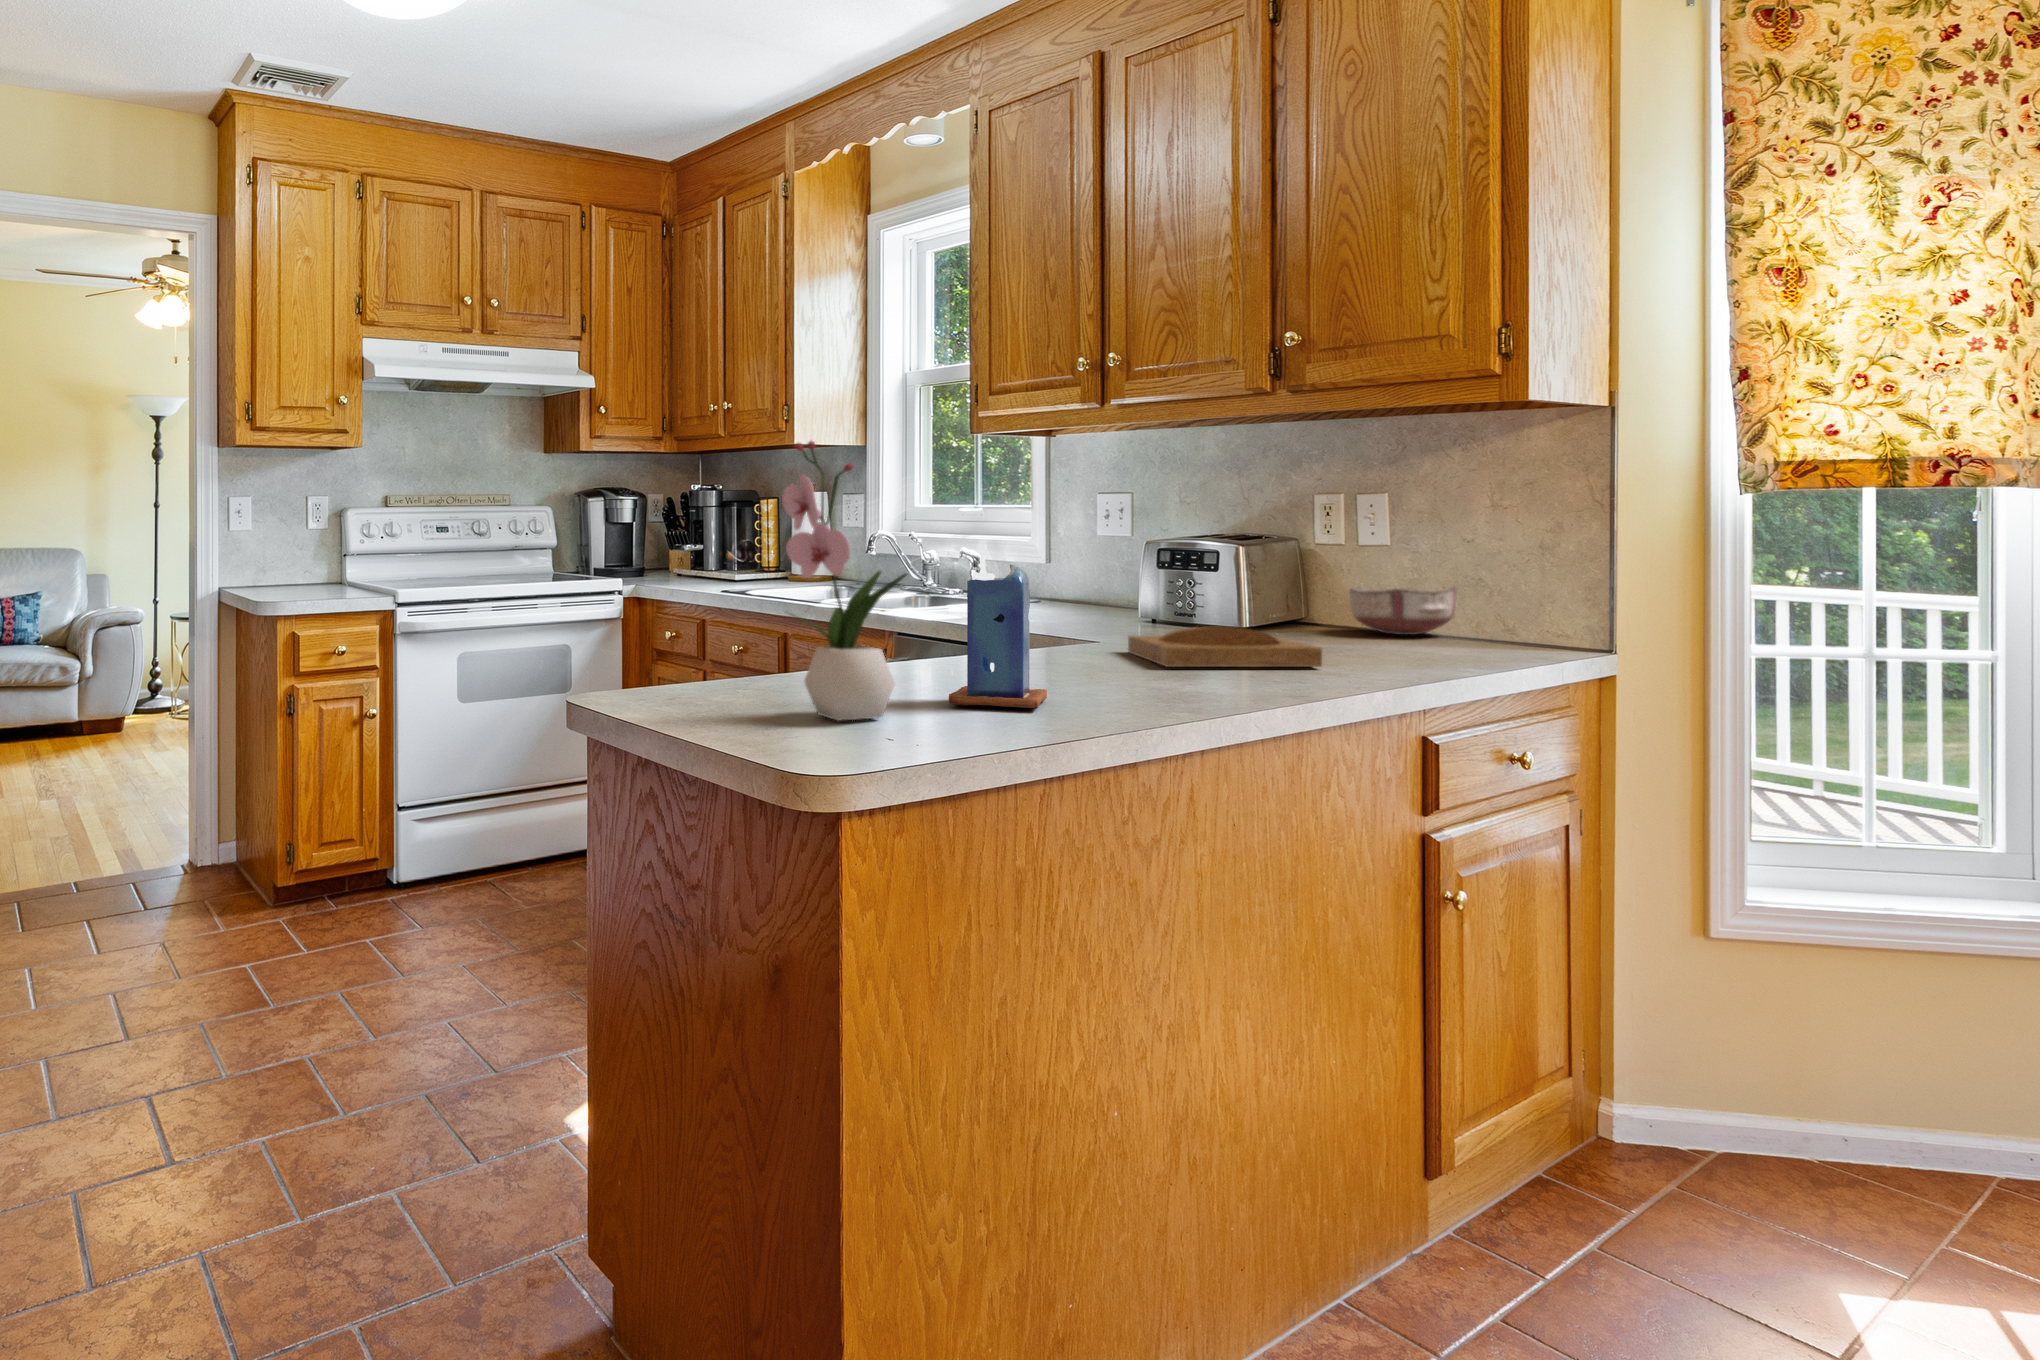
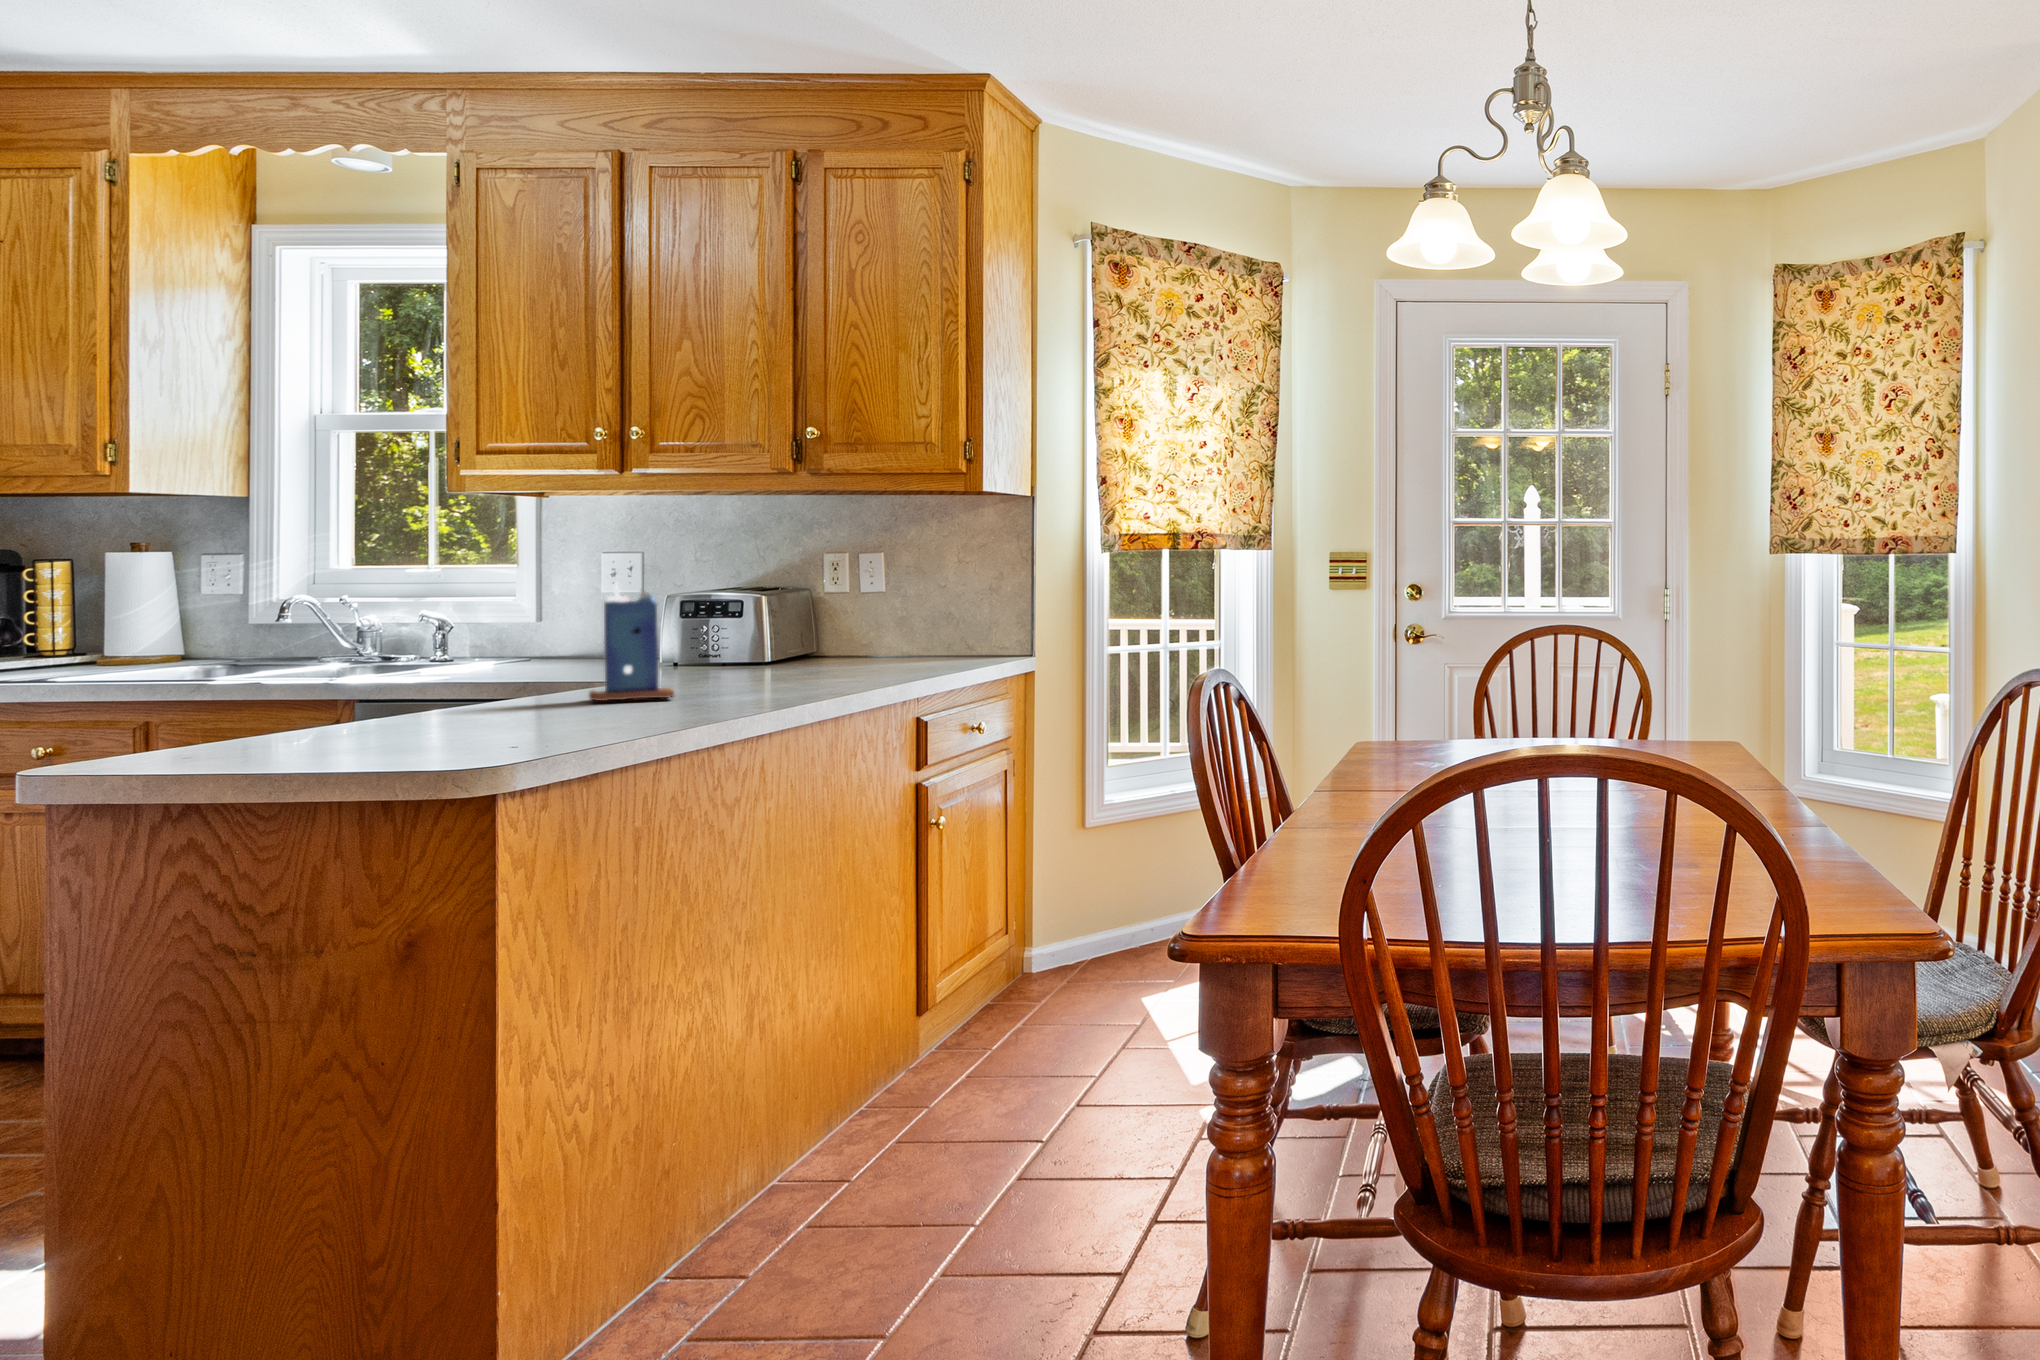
flower arrangement: present [782,441,907,720] -> none [433,483,569,714]
ceramic bowl: present [1349,586,1457,635] -> none [856,618,937,656]
tray: present [1128,627,1322,667] -> none [689,648,861,677]

